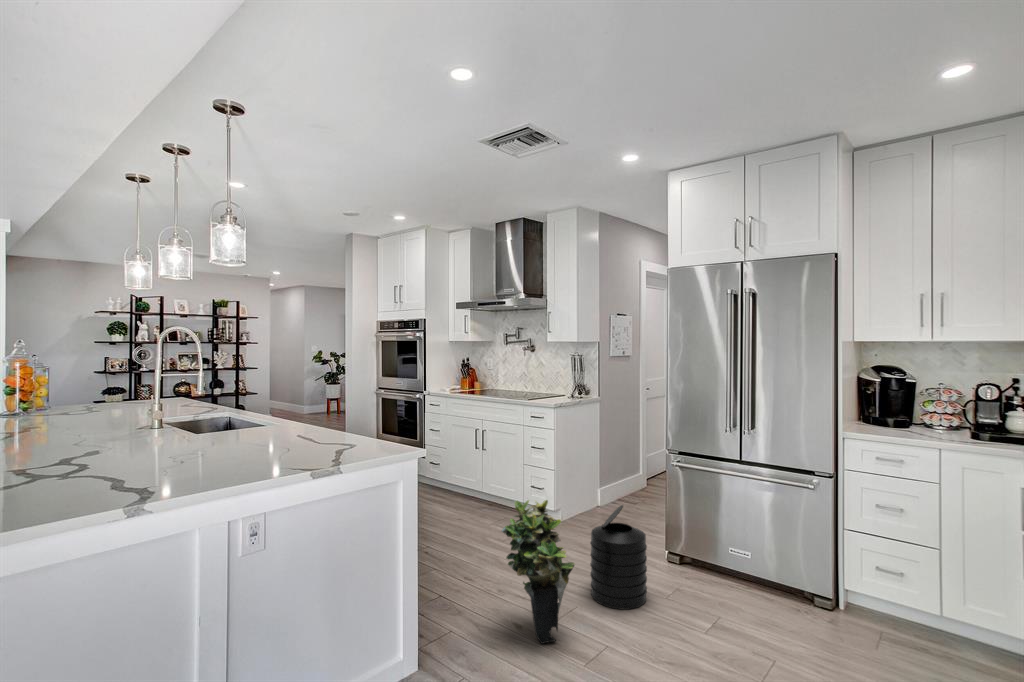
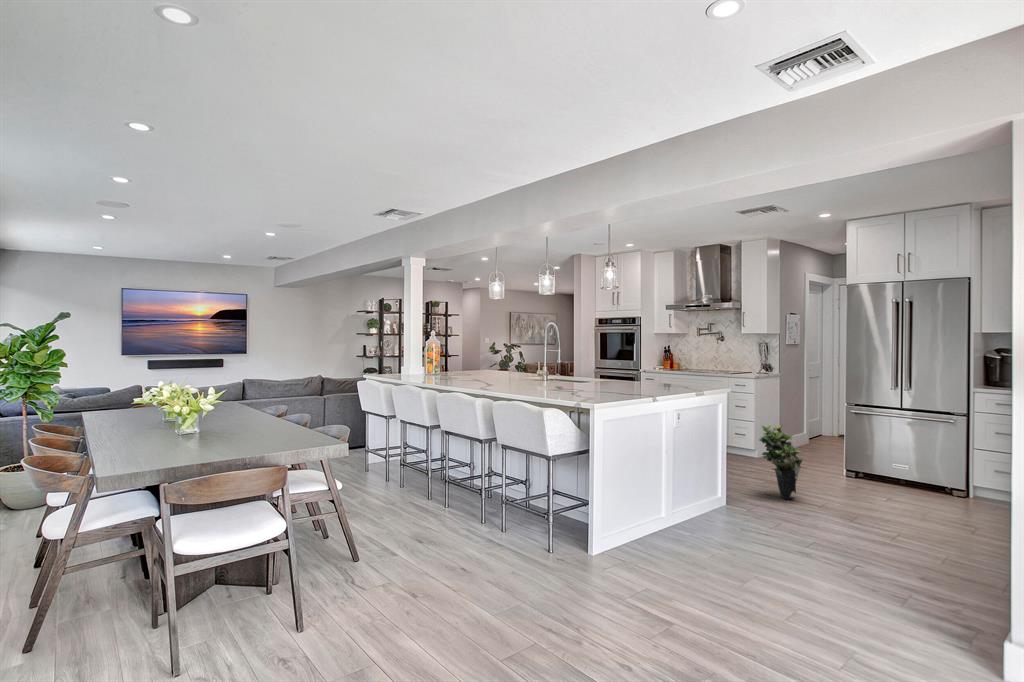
trash can: present [590,505,647,609] -> none [802,433,841,492]

